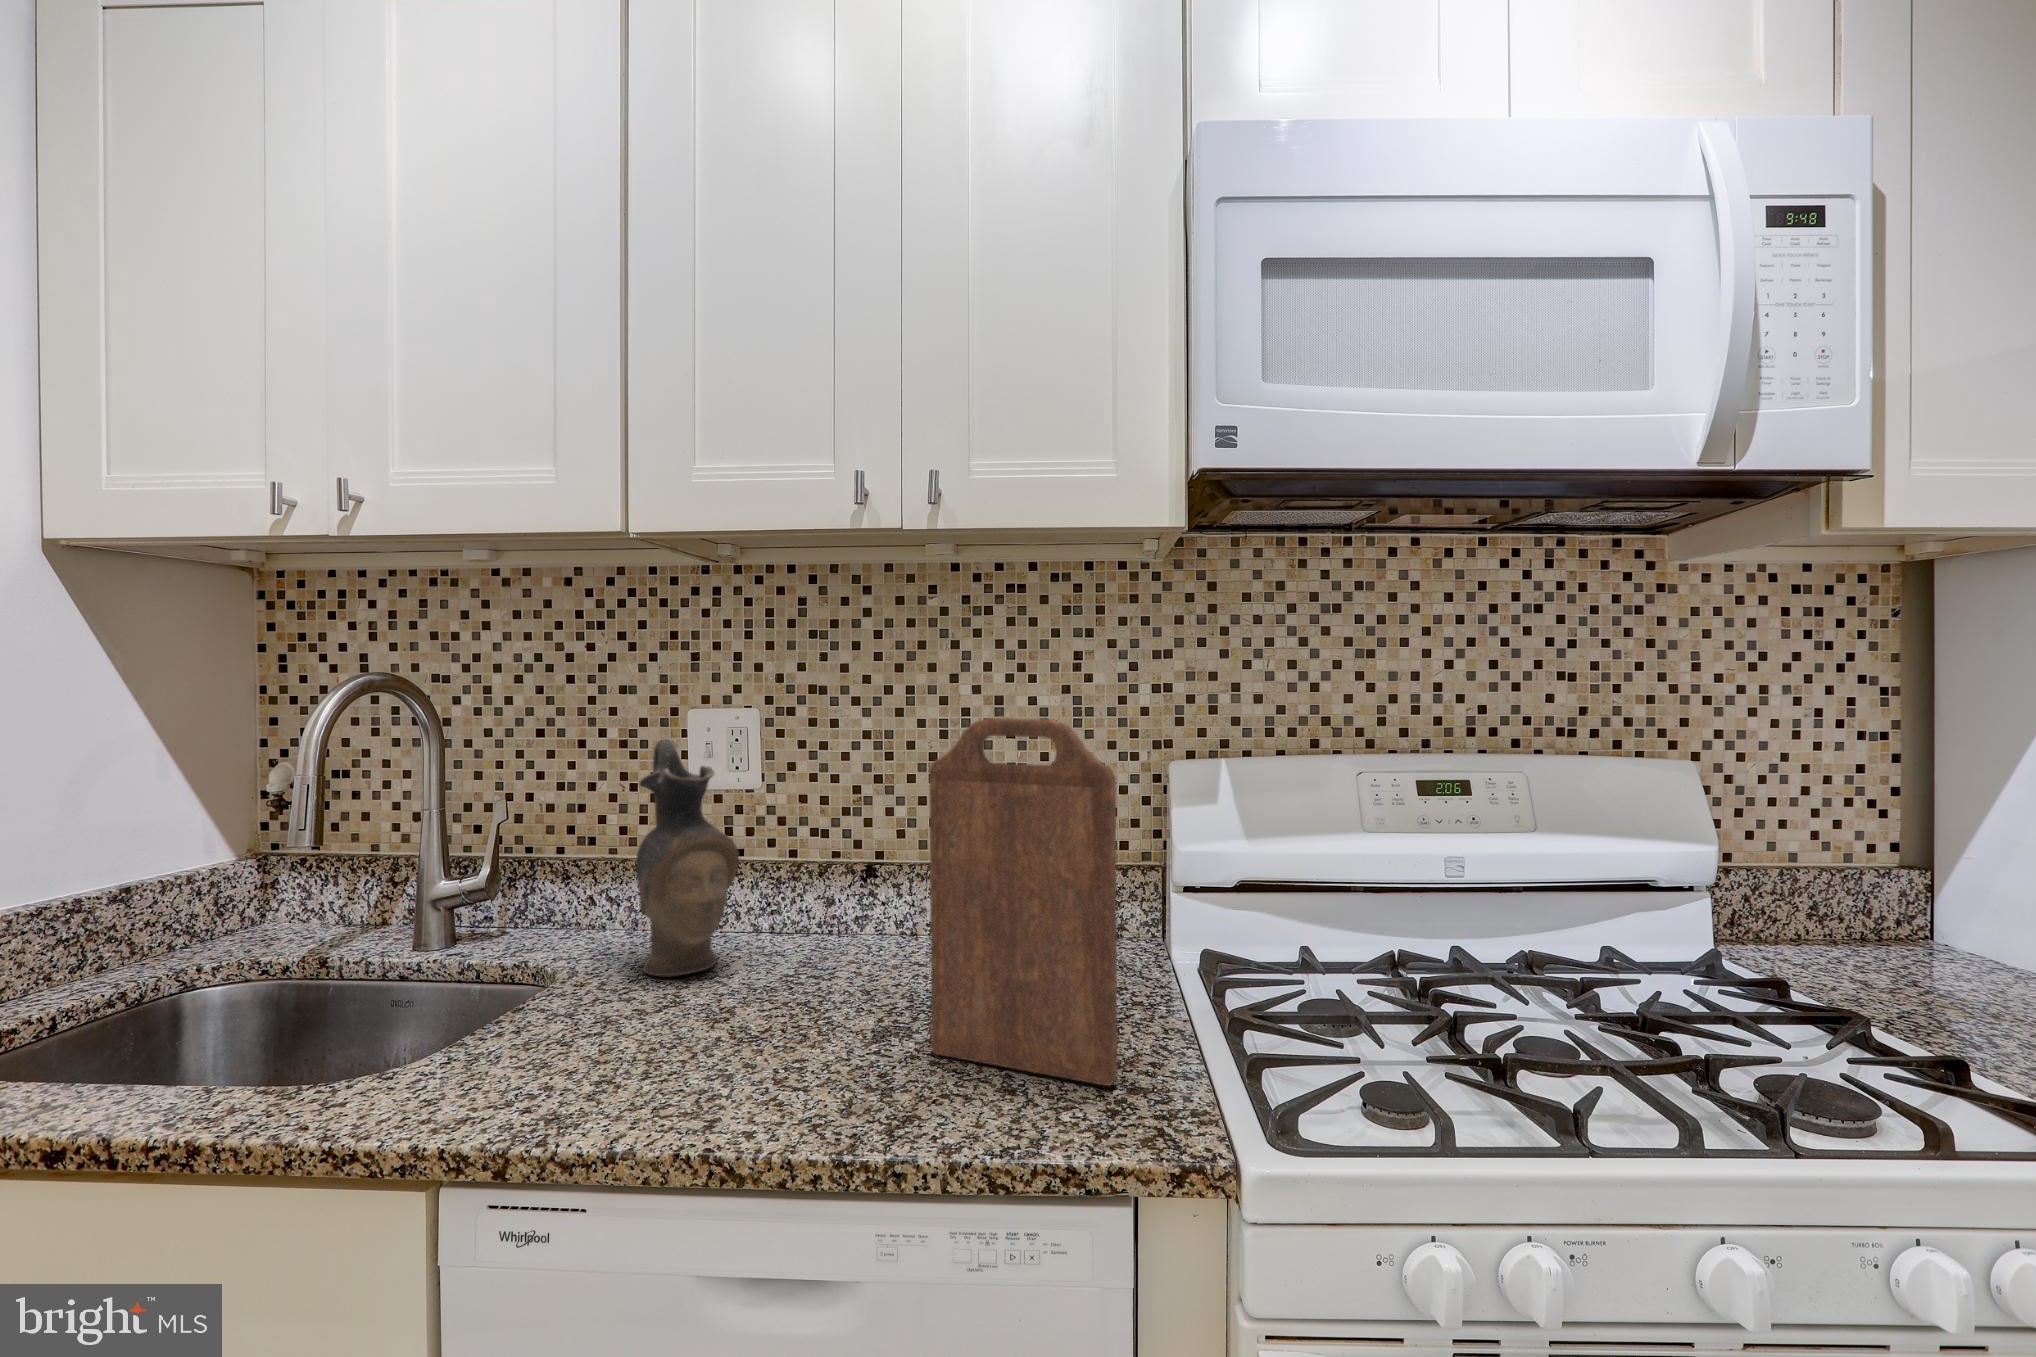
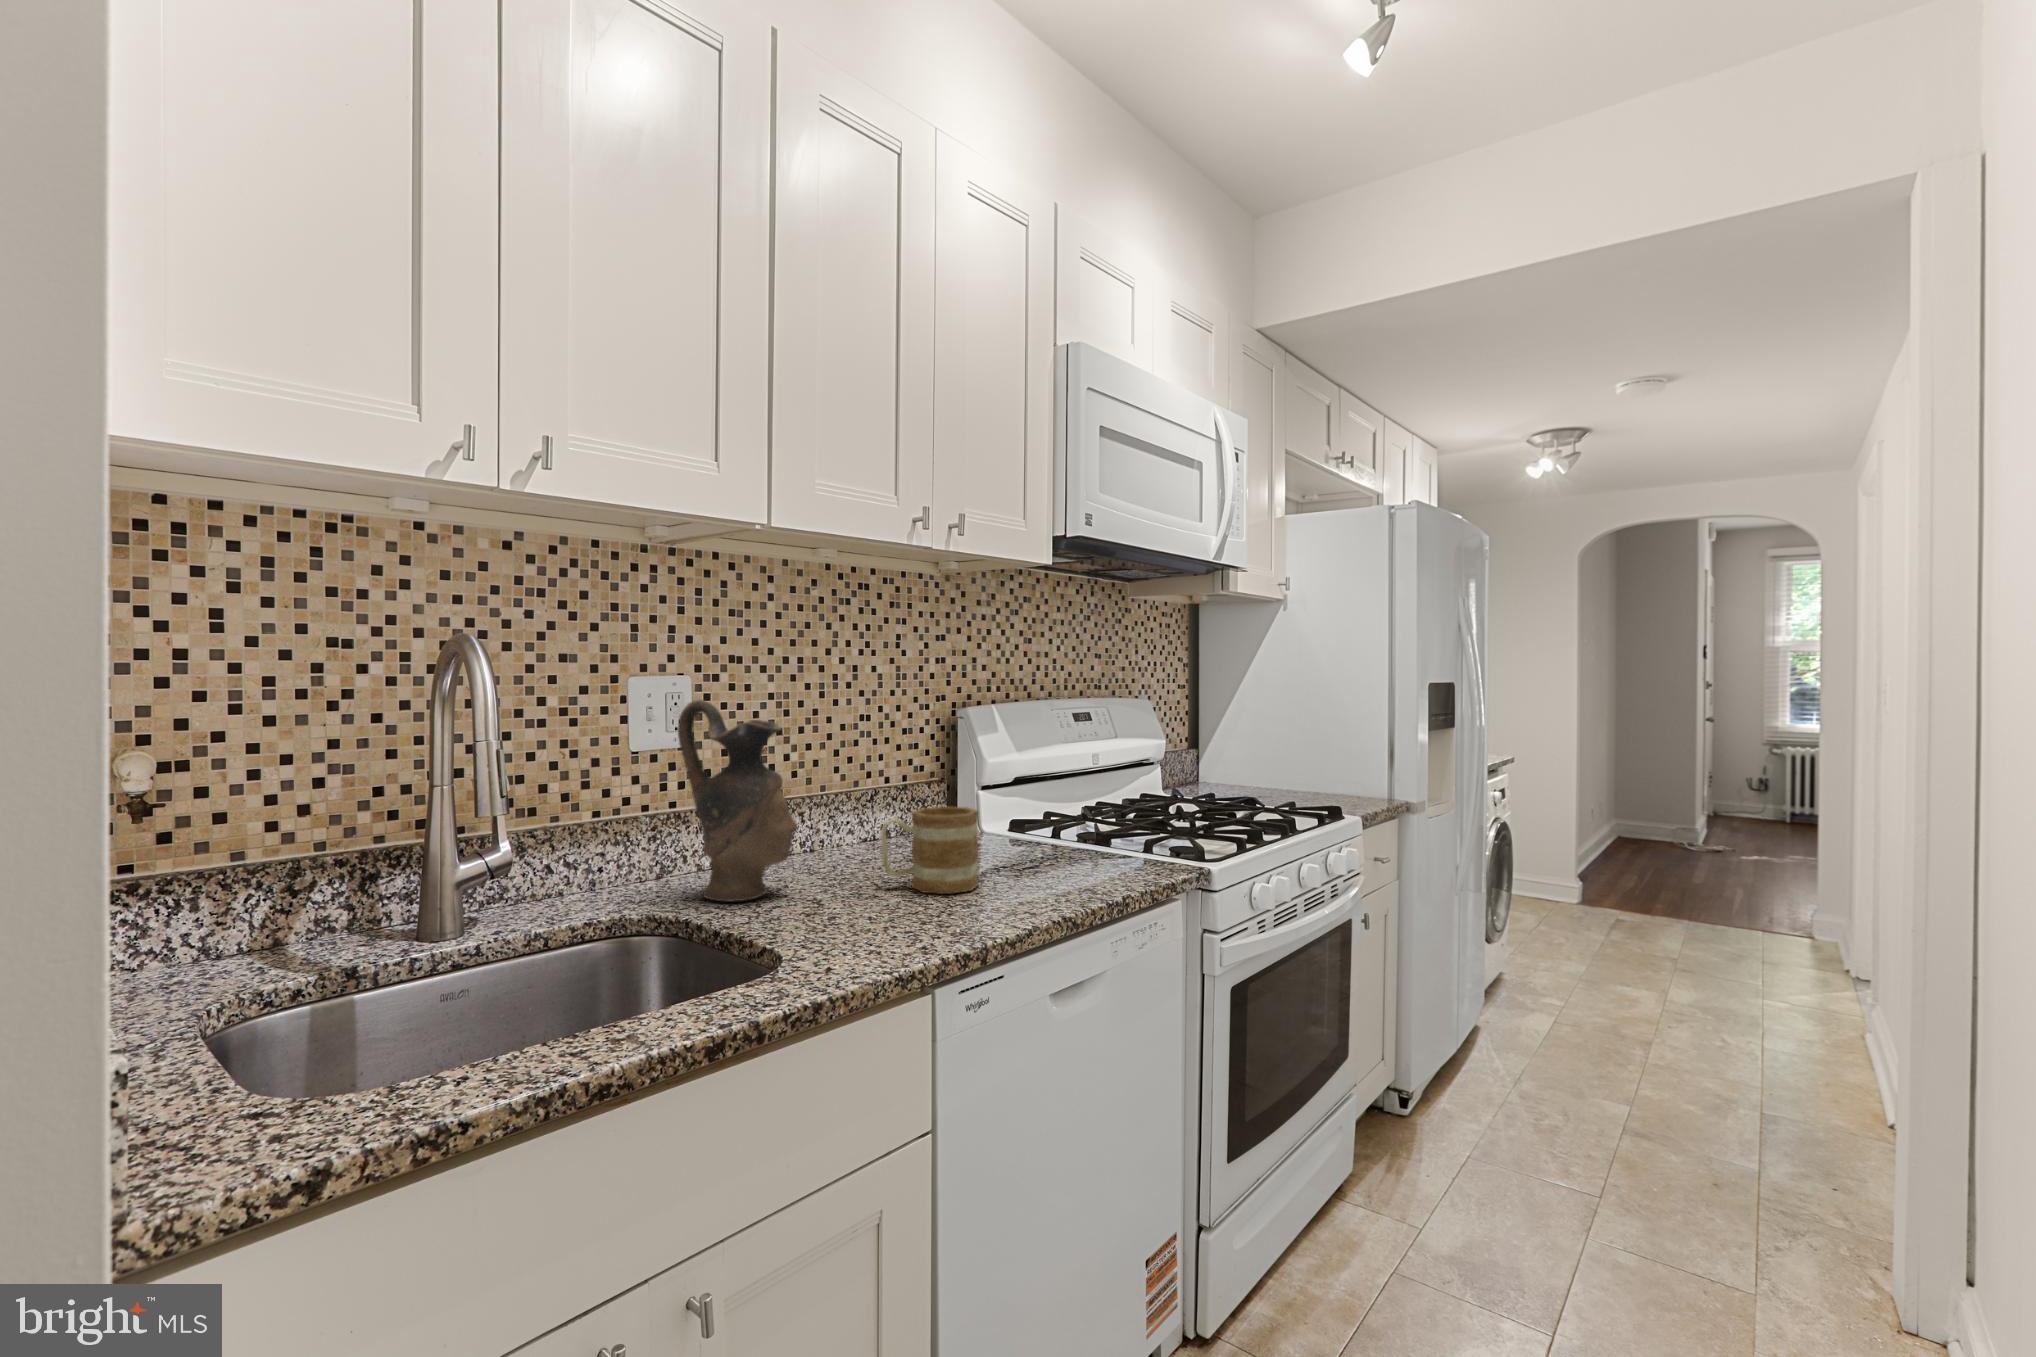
cutting board: present [929,718,1117,1086] -> none [1031,669,1139,883]
mug: none [783,904,888,1038] -> present [881,807,979,894]

